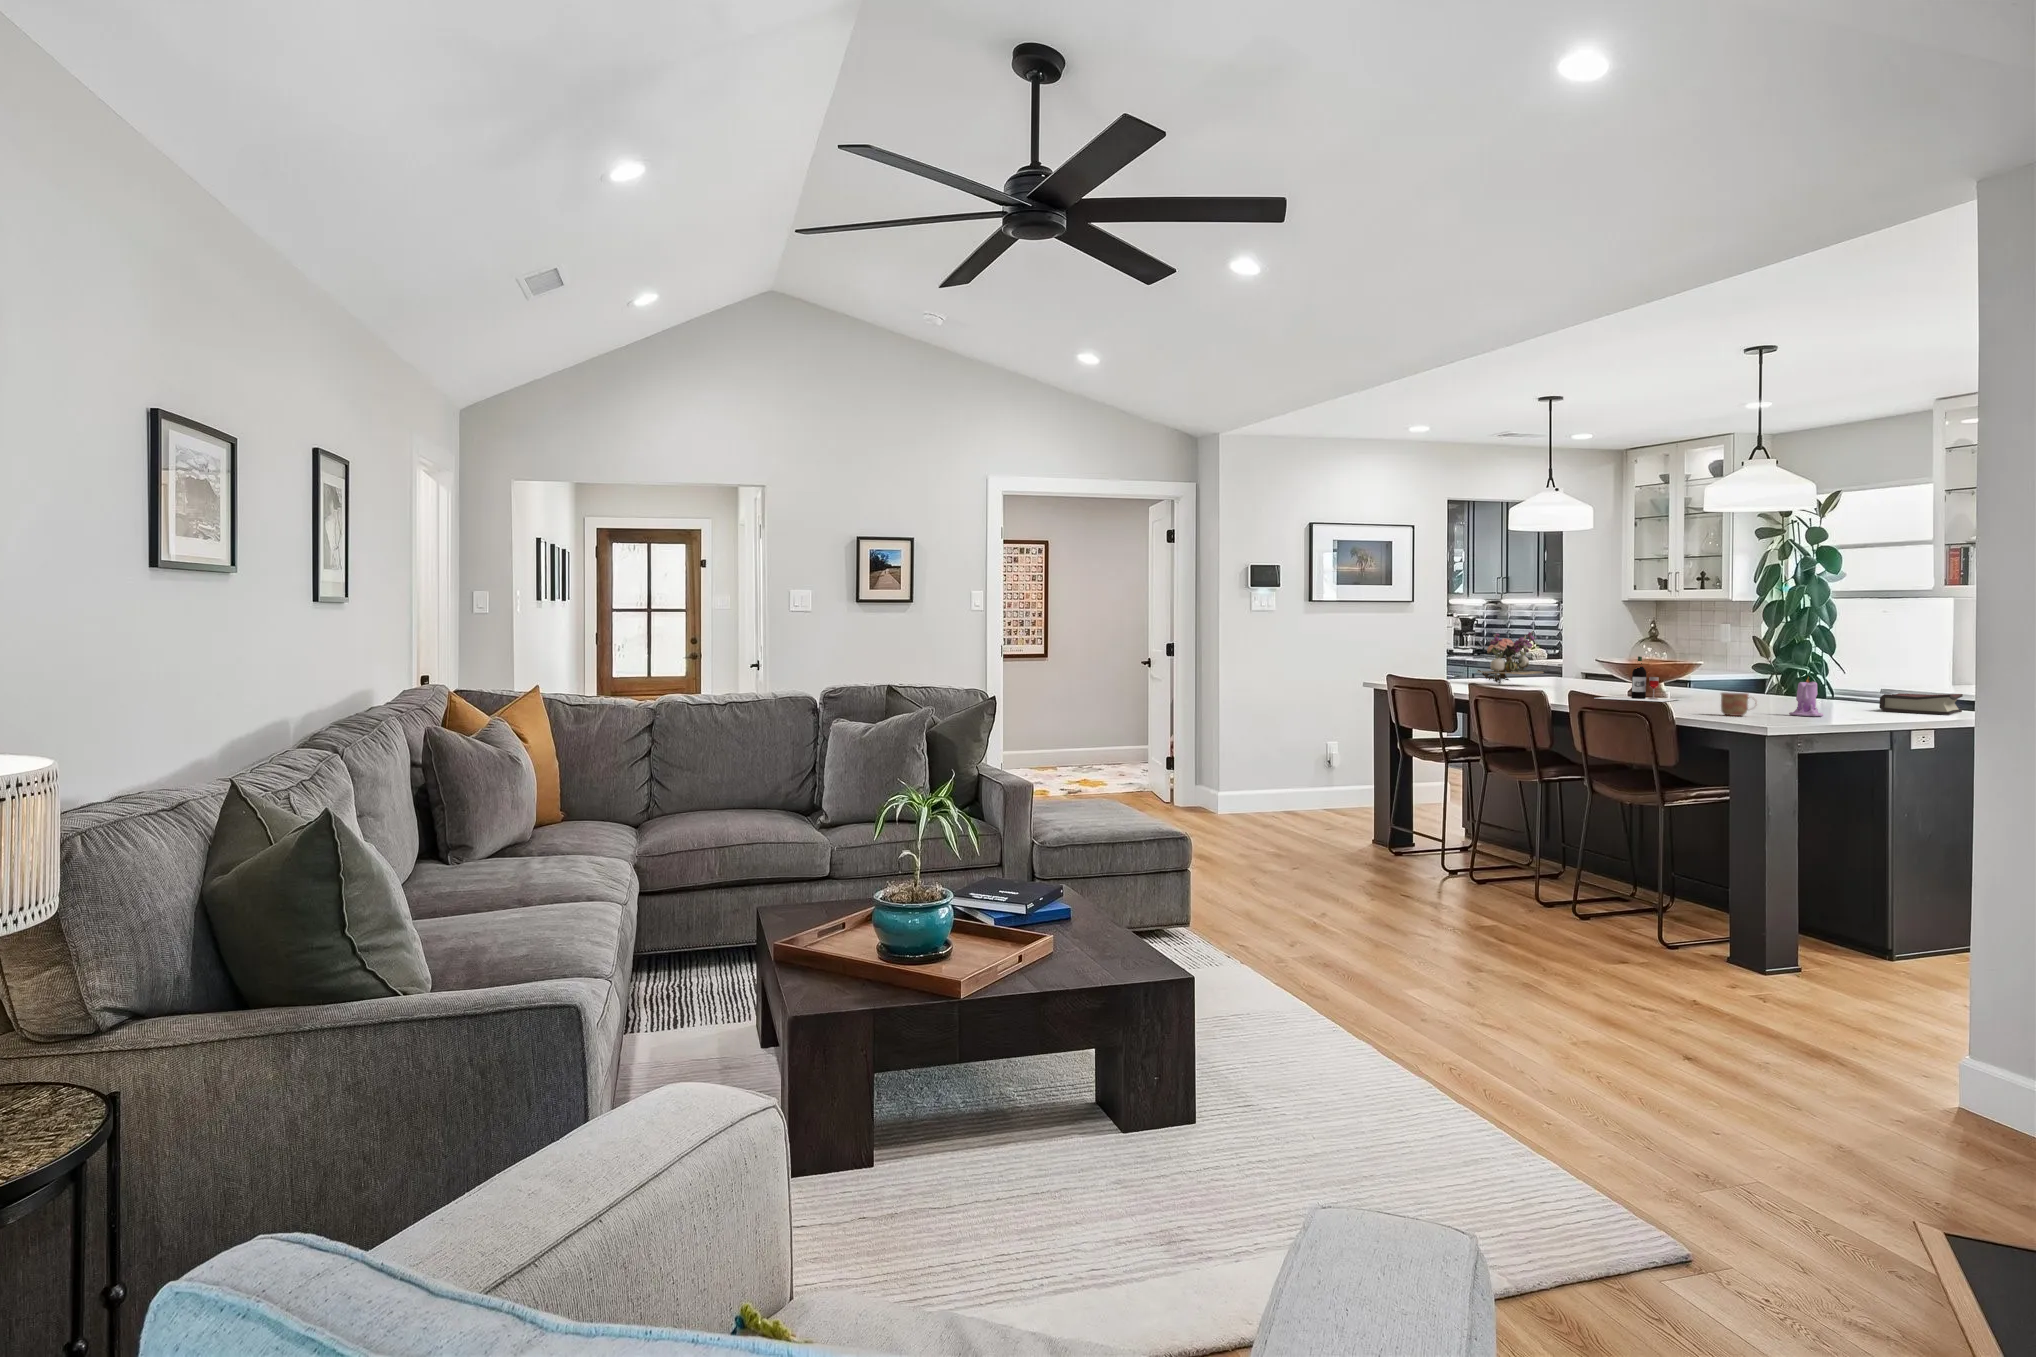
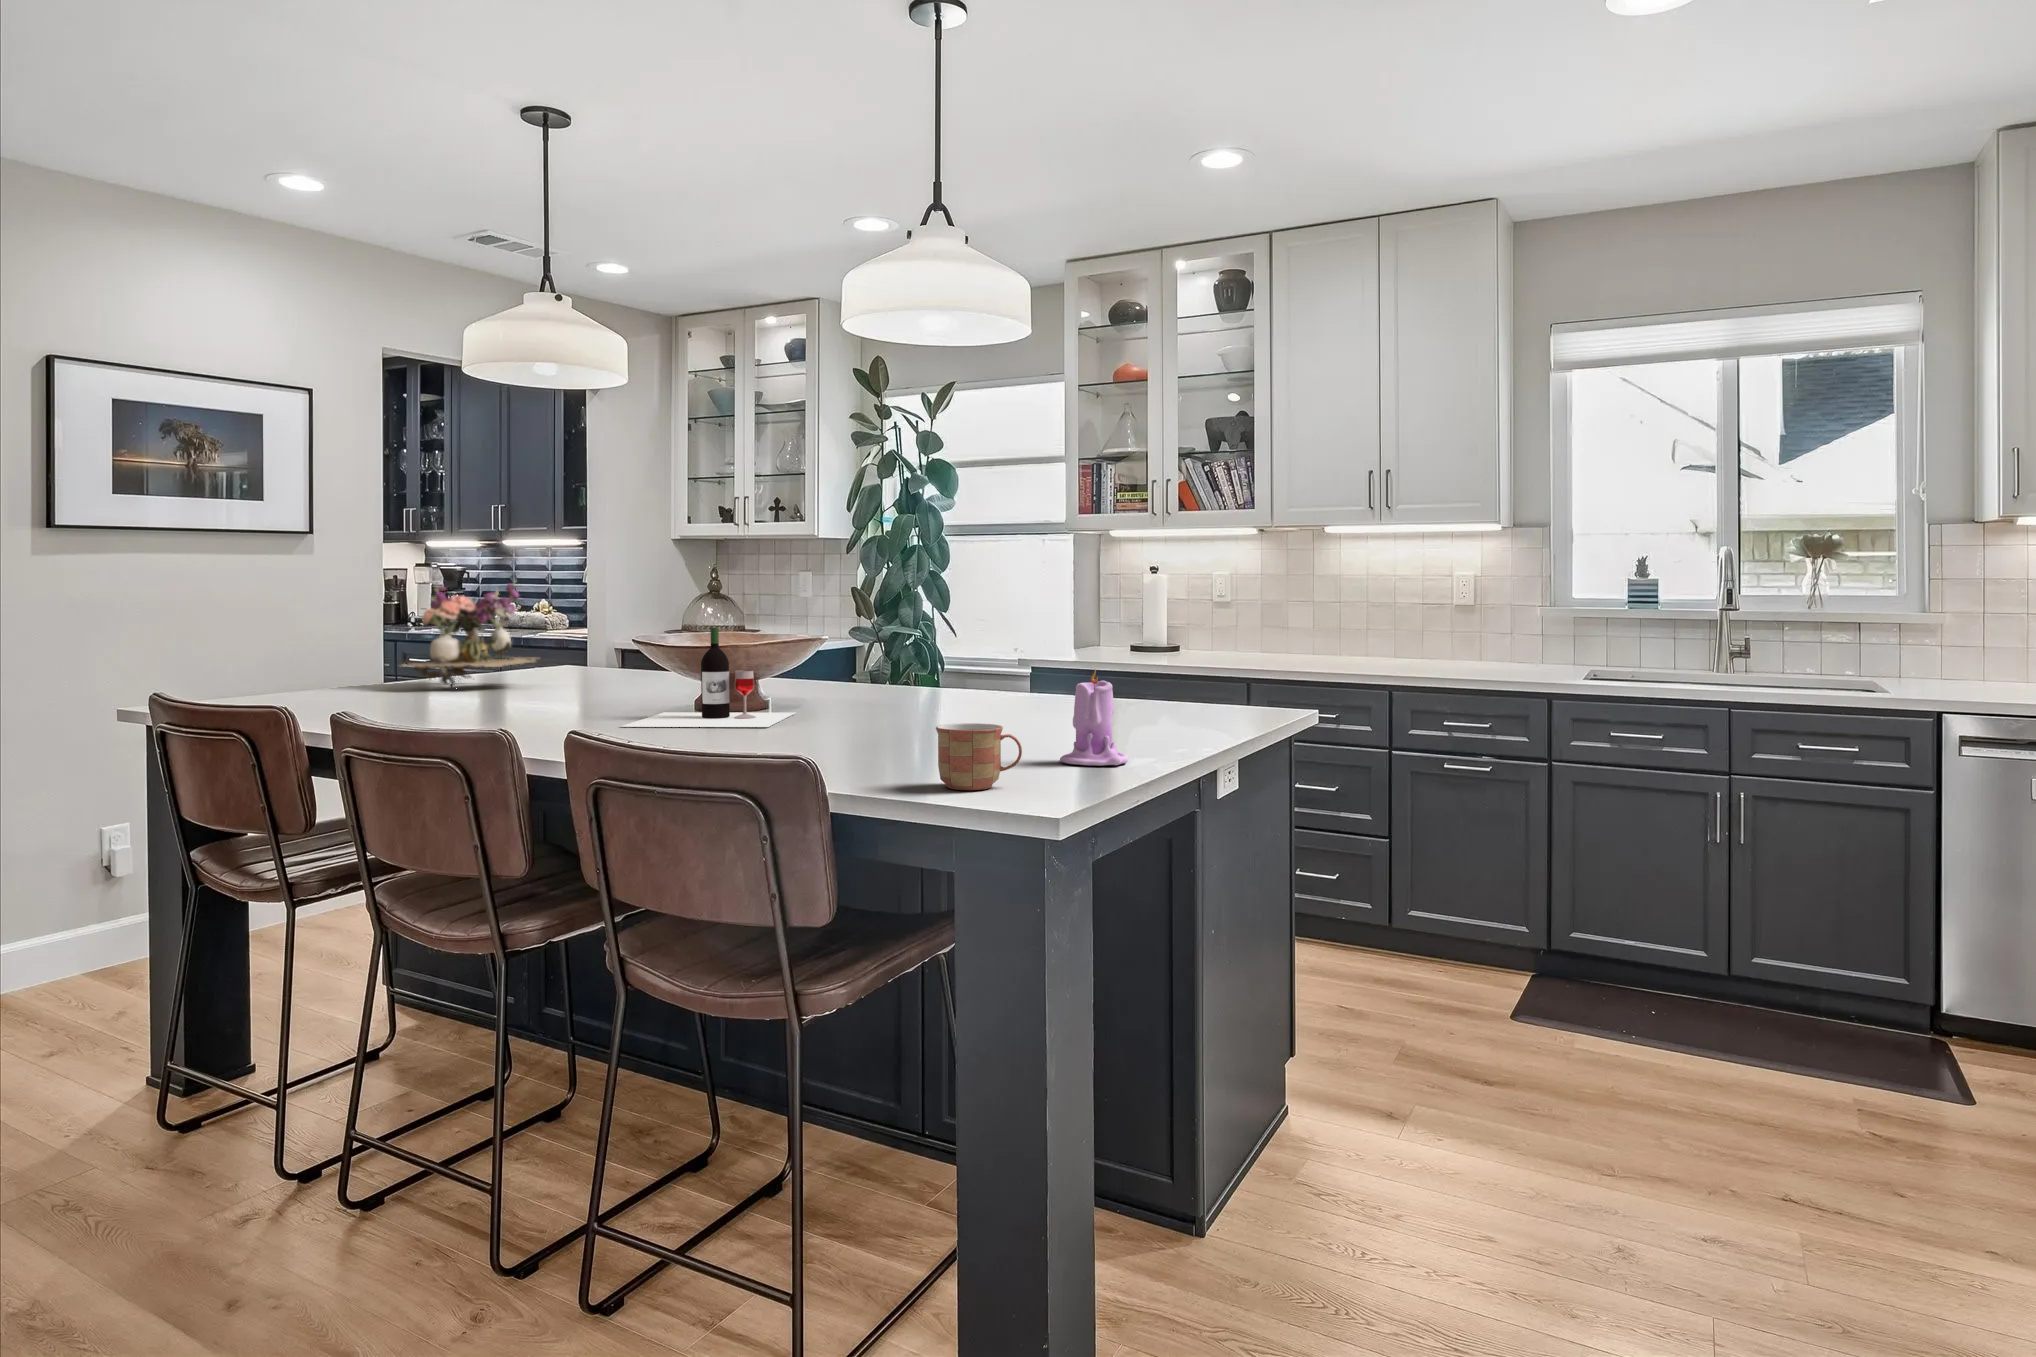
hardback book: present [1879,693,1963,715] -> none [1141,679,1256,722]

